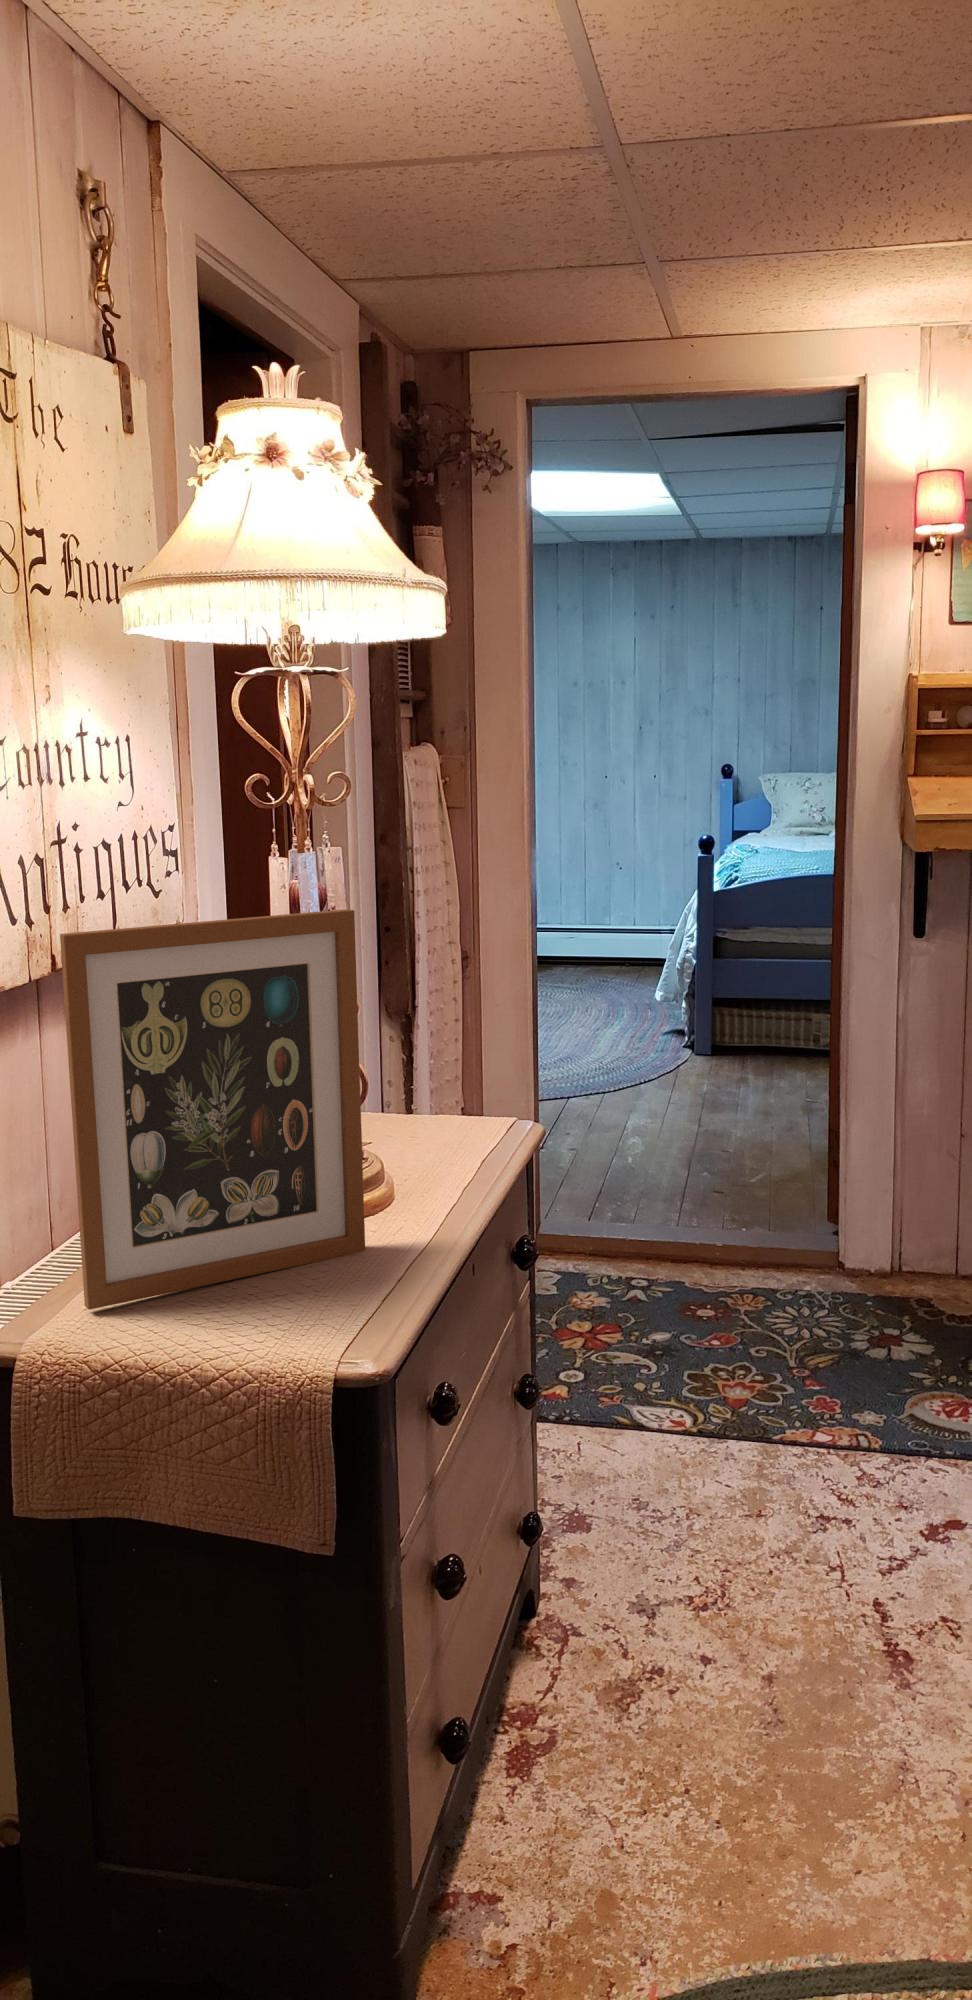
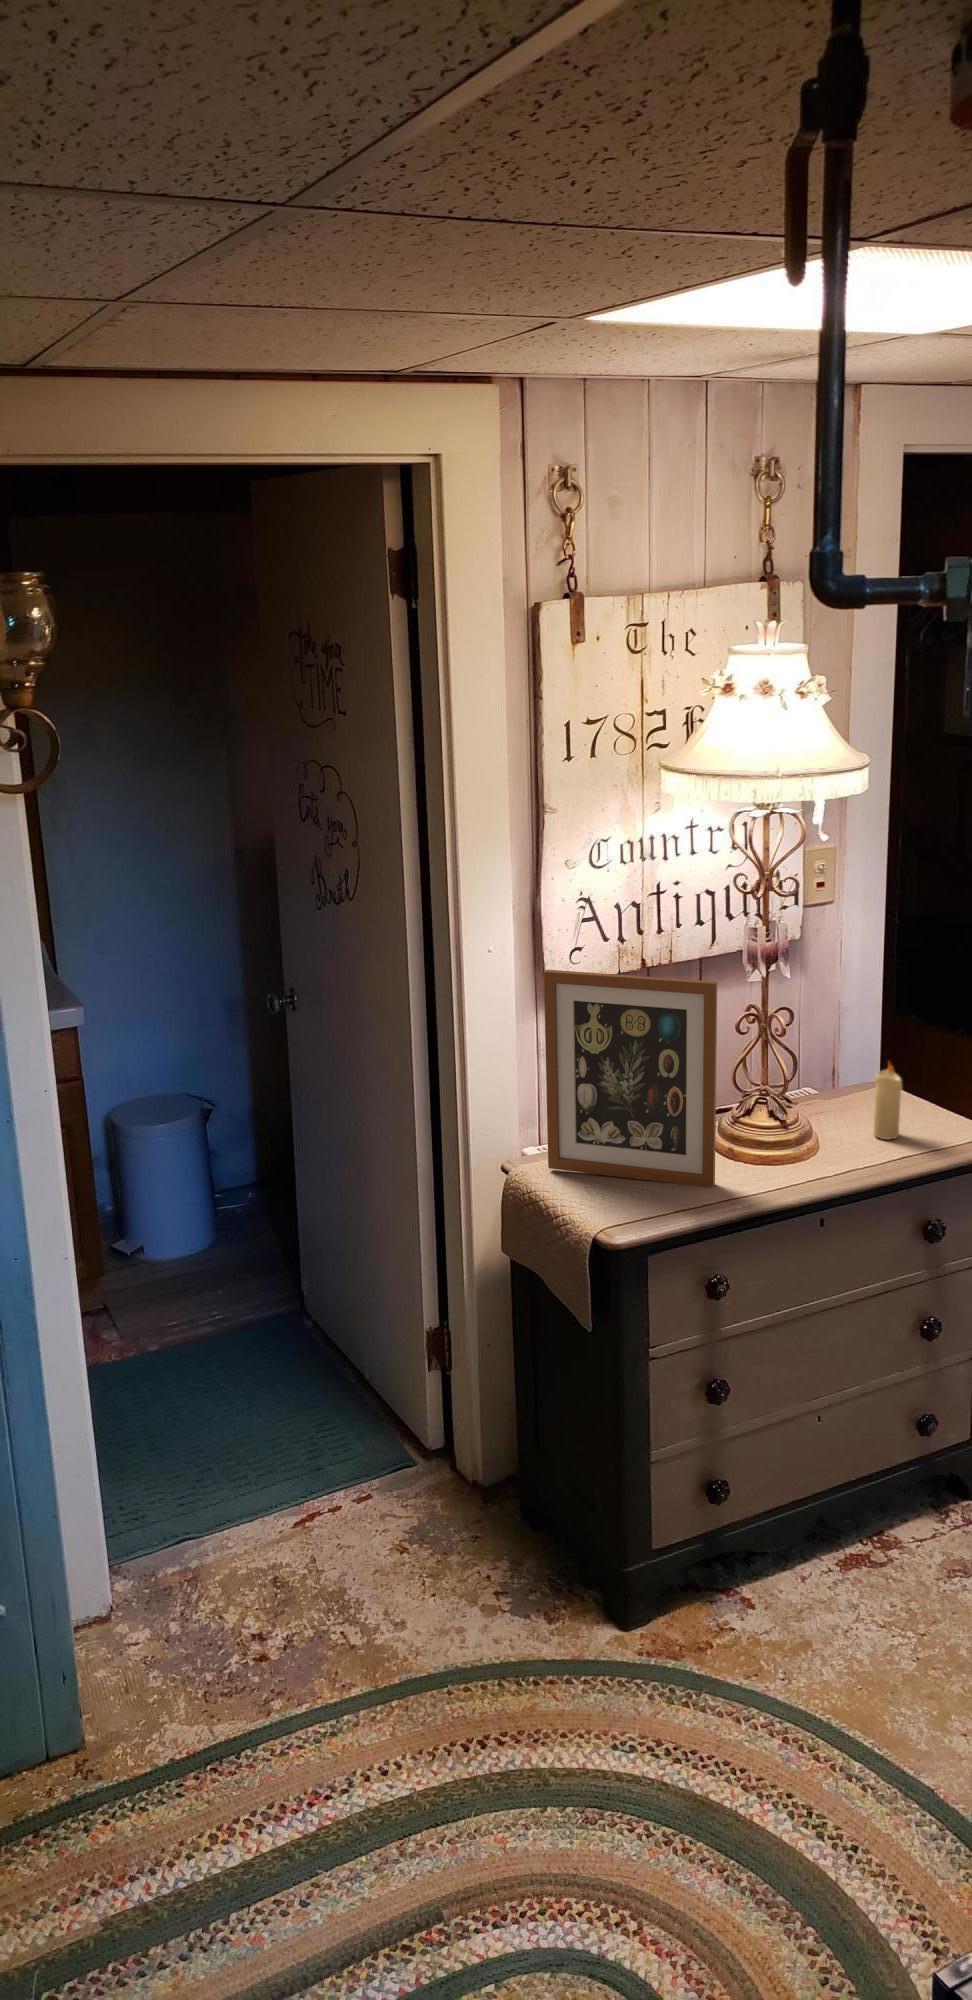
candle: none [418,1034,456,1147] -> present [874,1062,902,1140]

